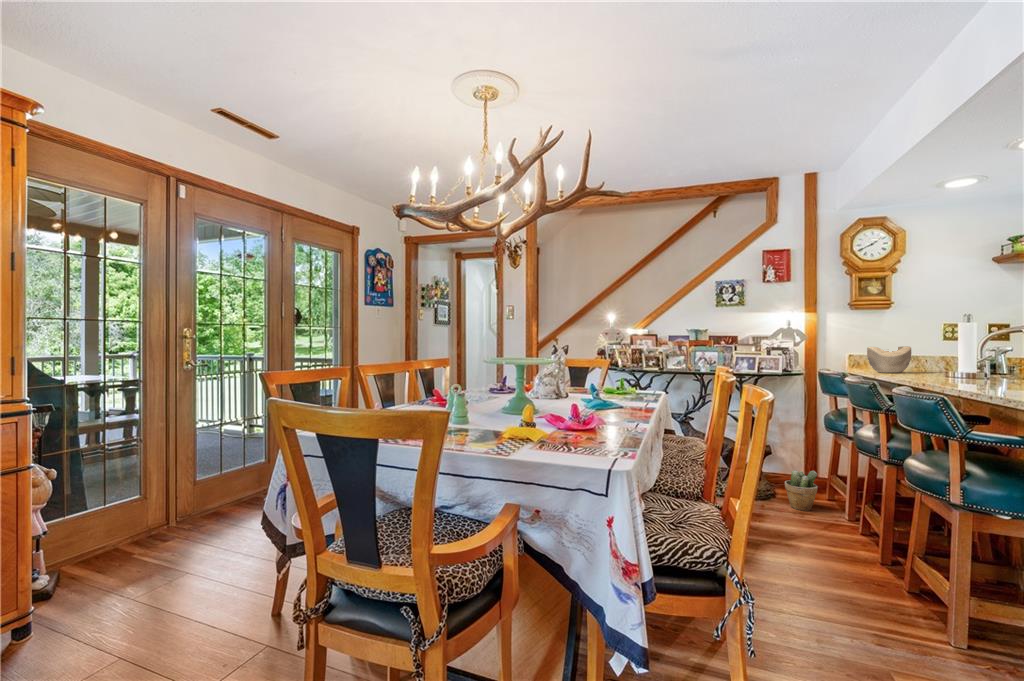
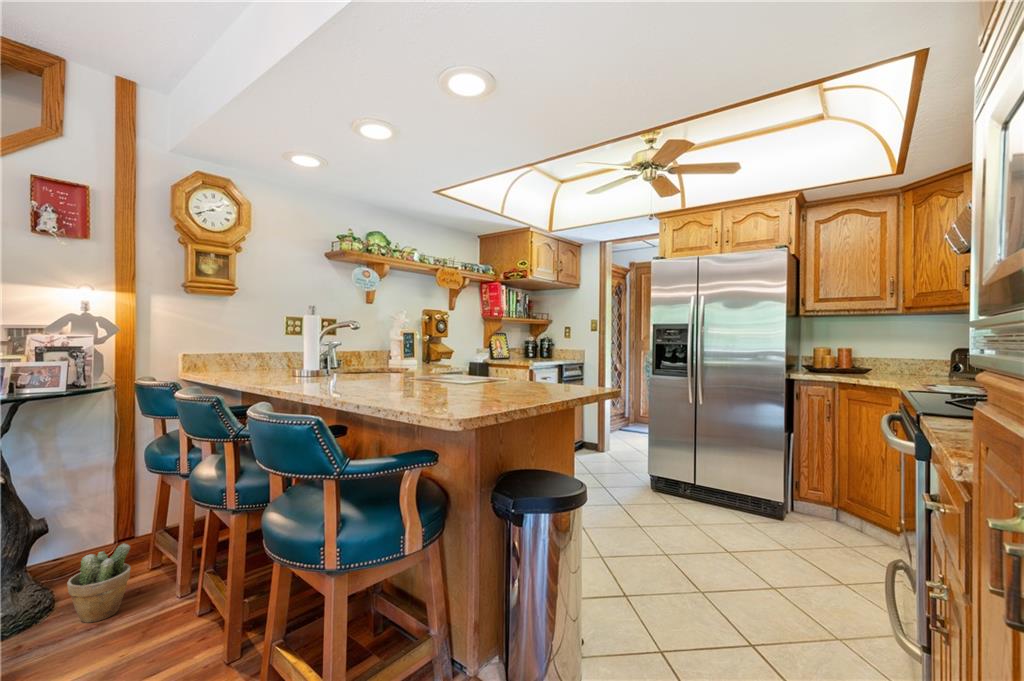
decorative bowl: present [867,346,911,373] -> none [206,343,256,376]

